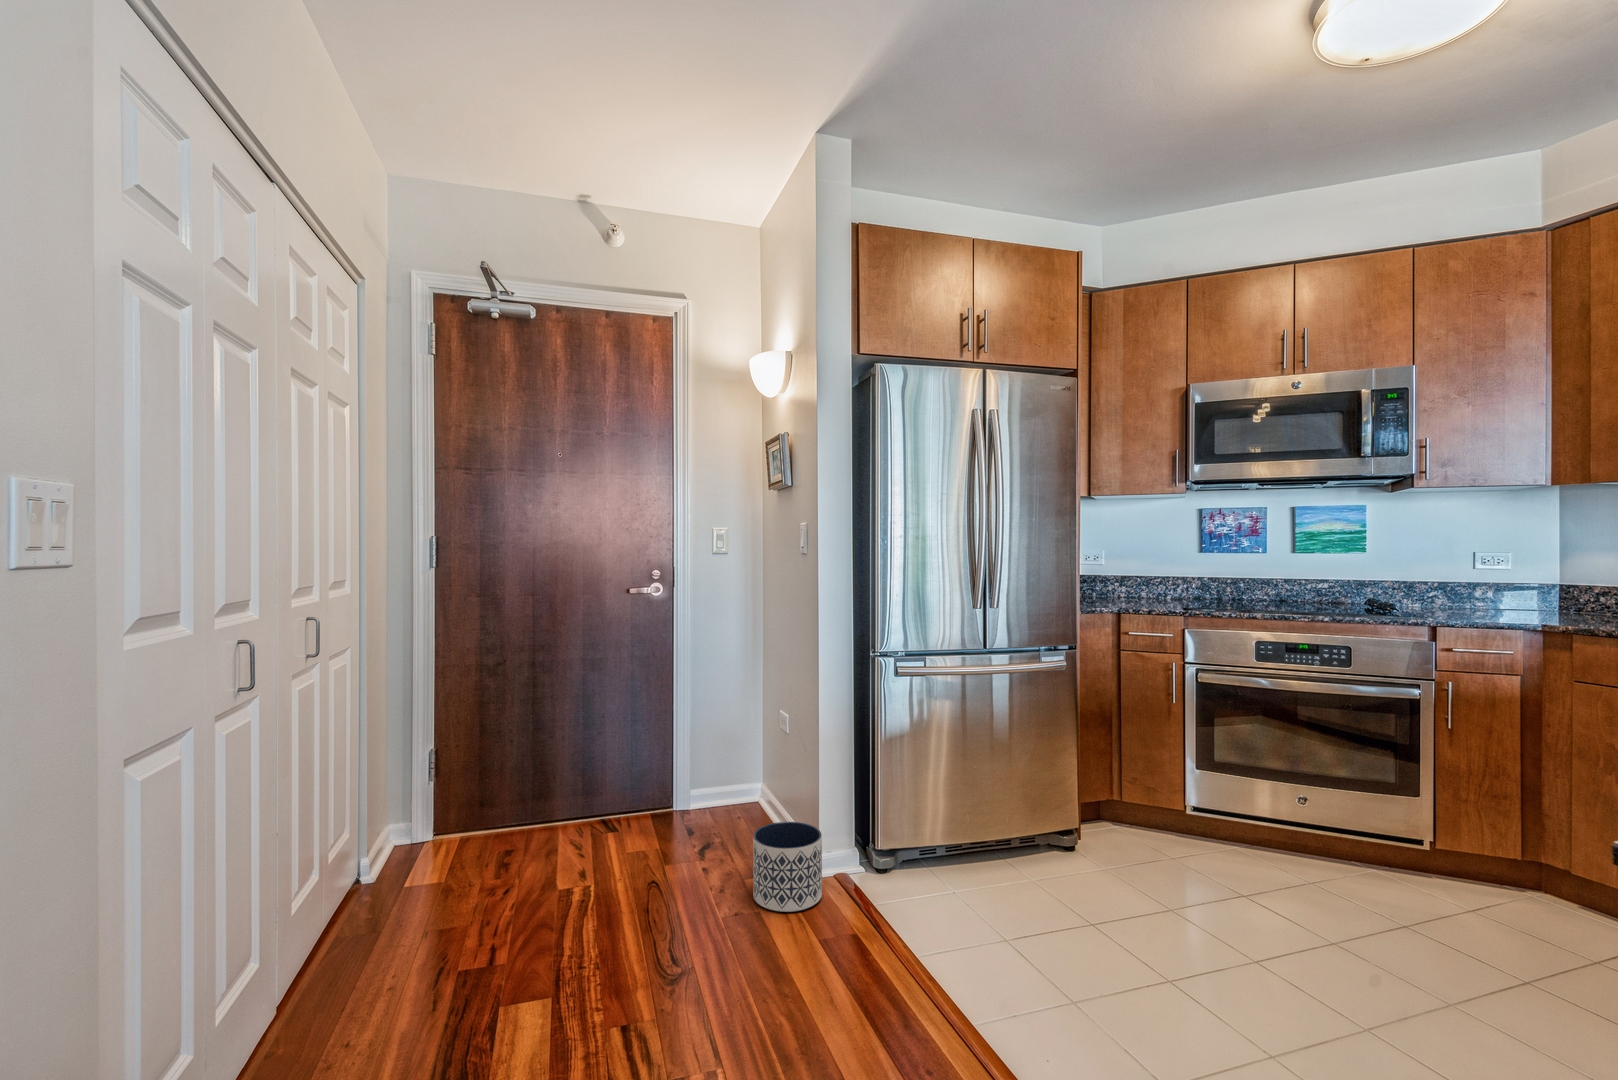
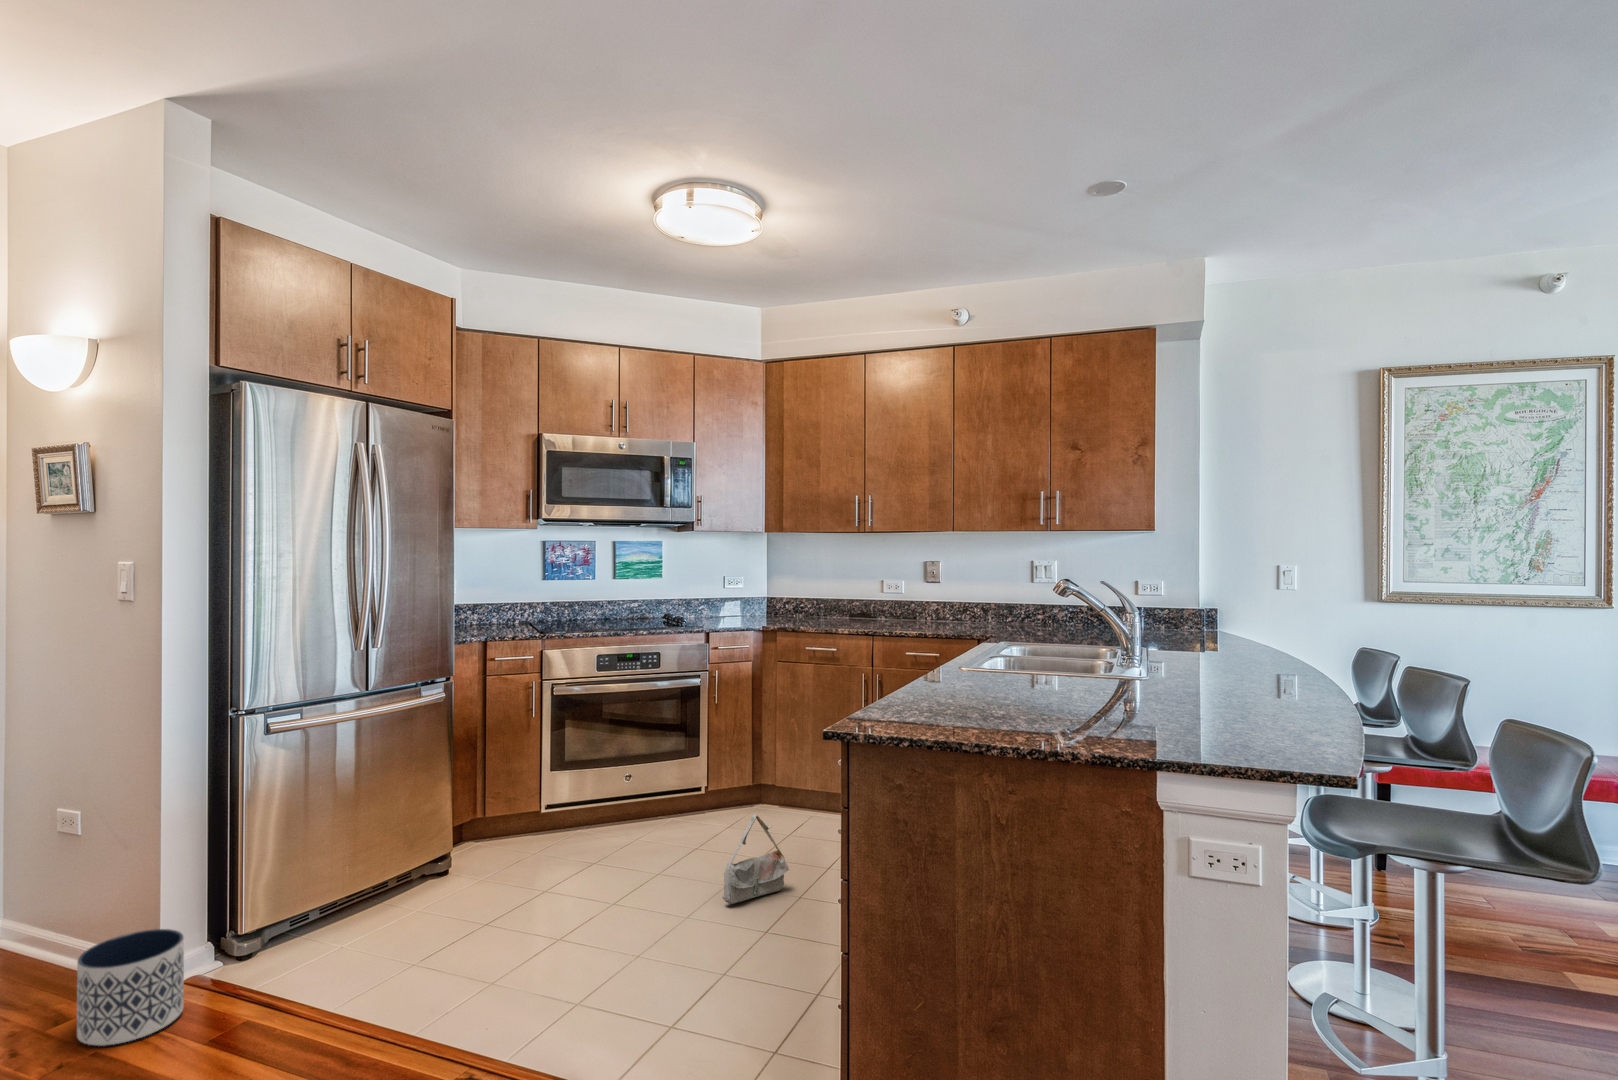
bag: none [1430,907,1576,1045] -> present [723,814,789,904]

